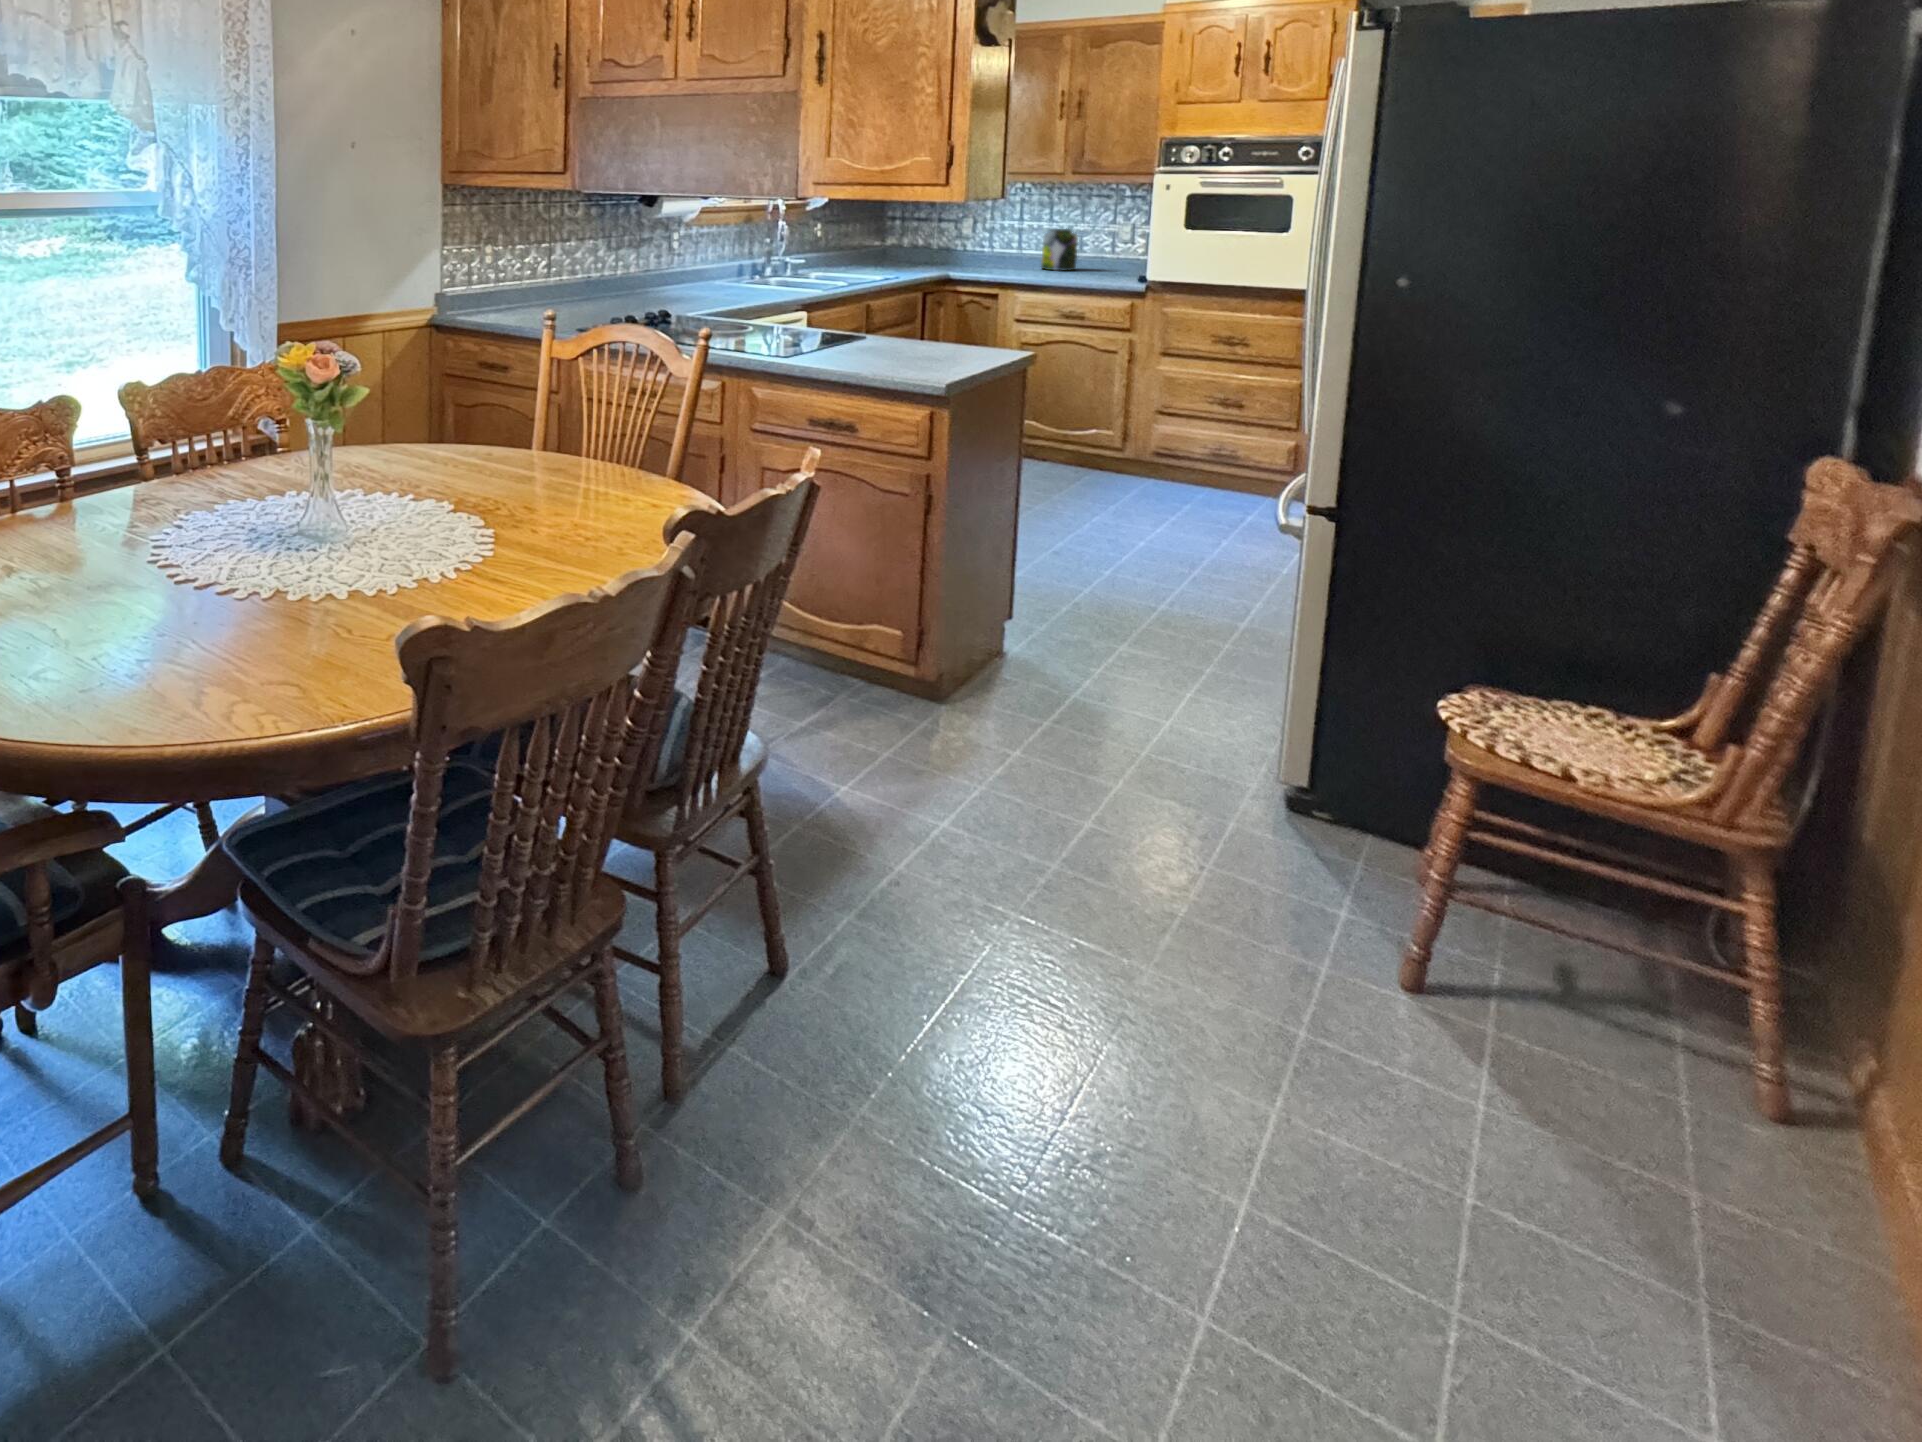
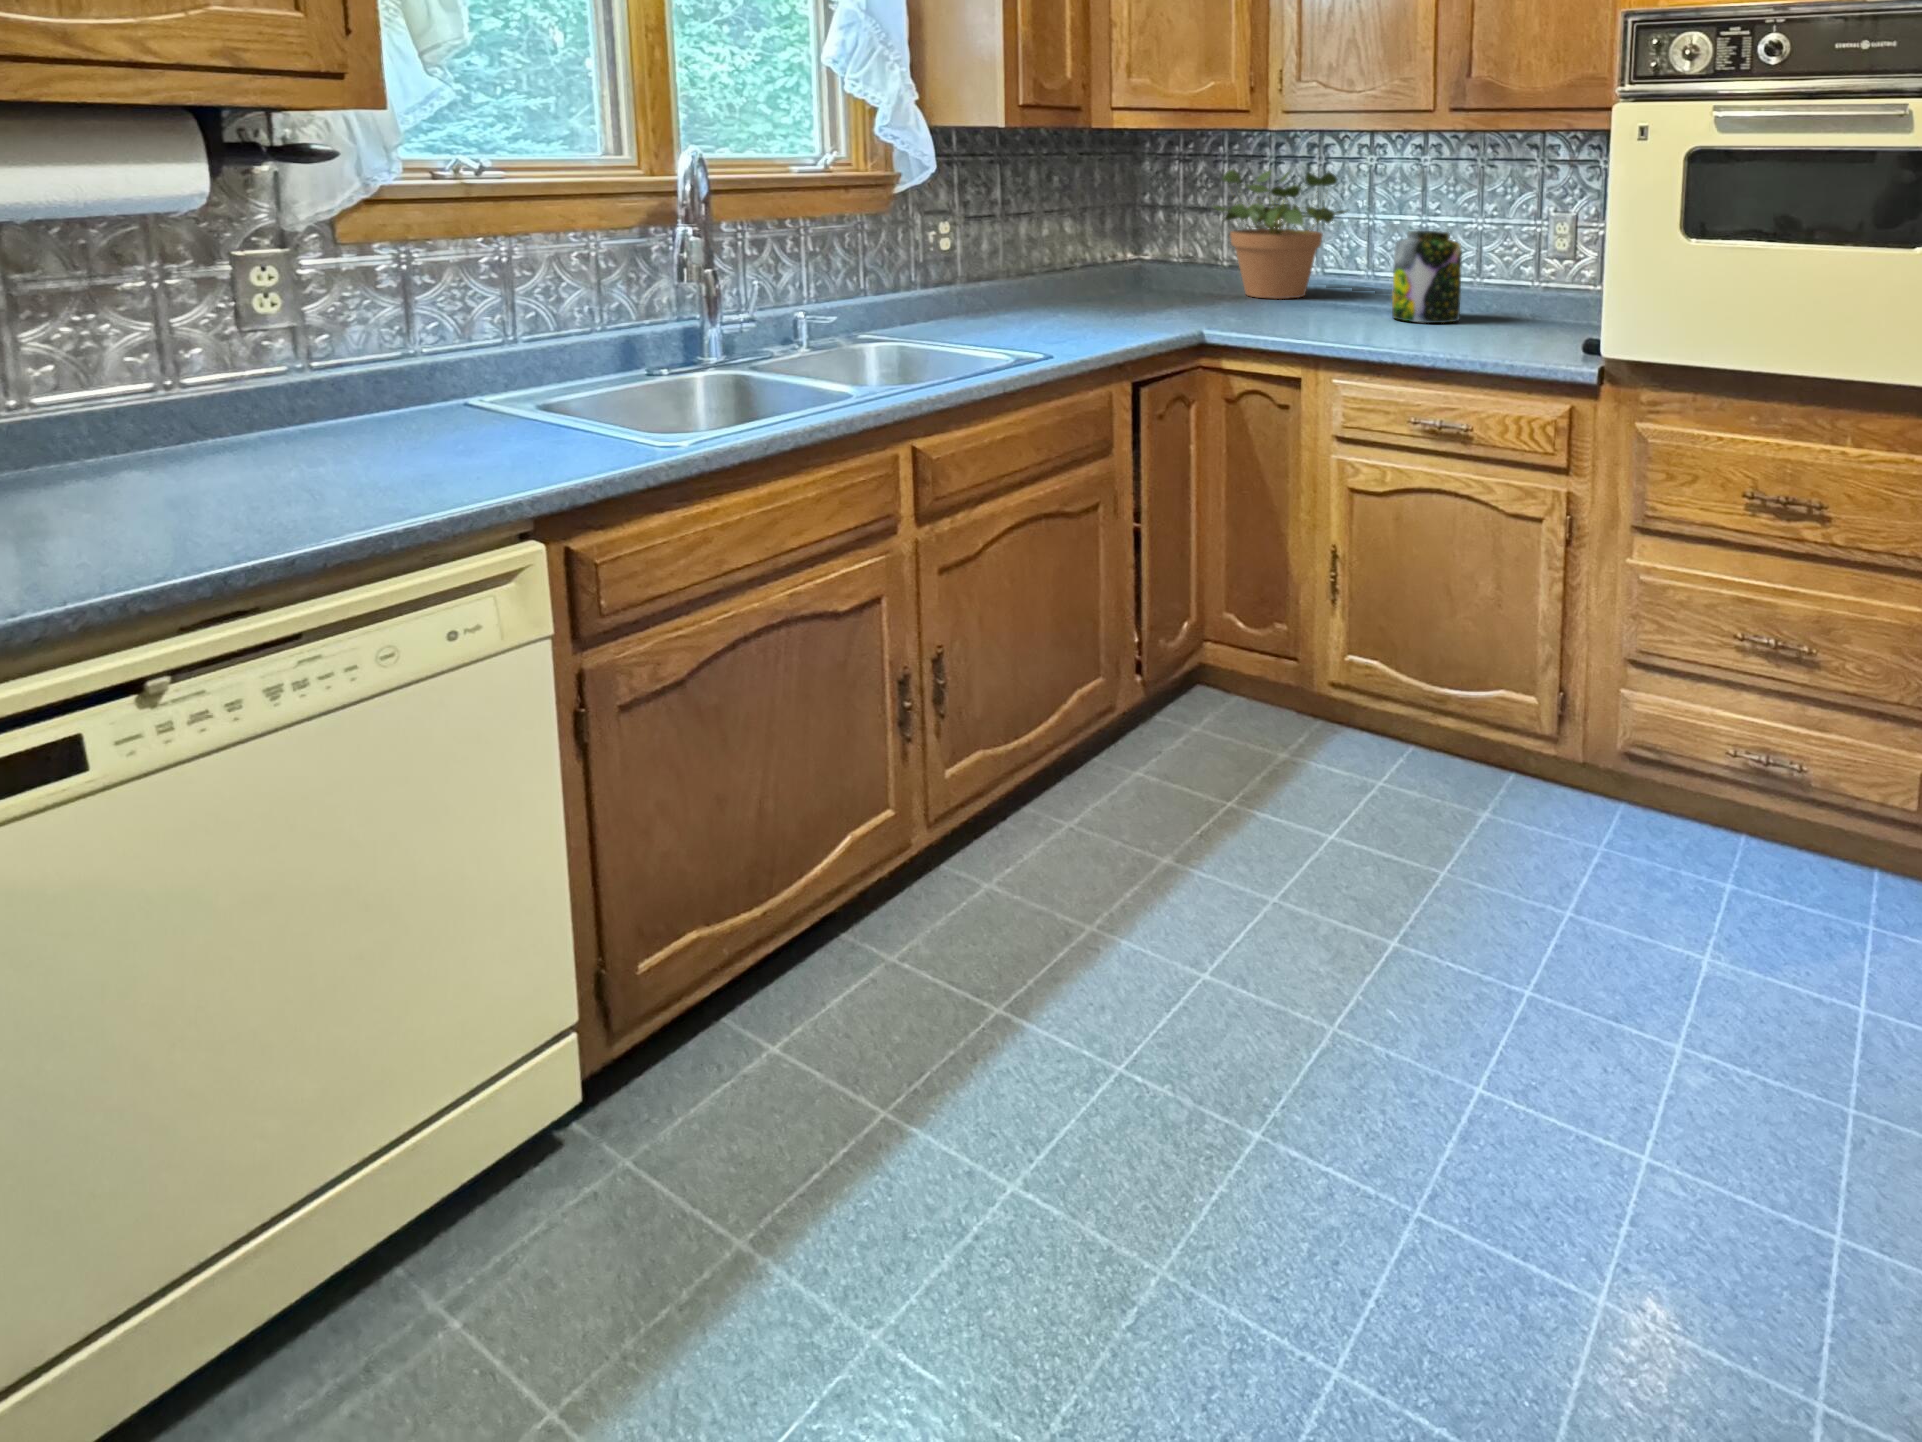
potted plant: none [940,200,1018,262] -> present [1213,170,1348,299]

